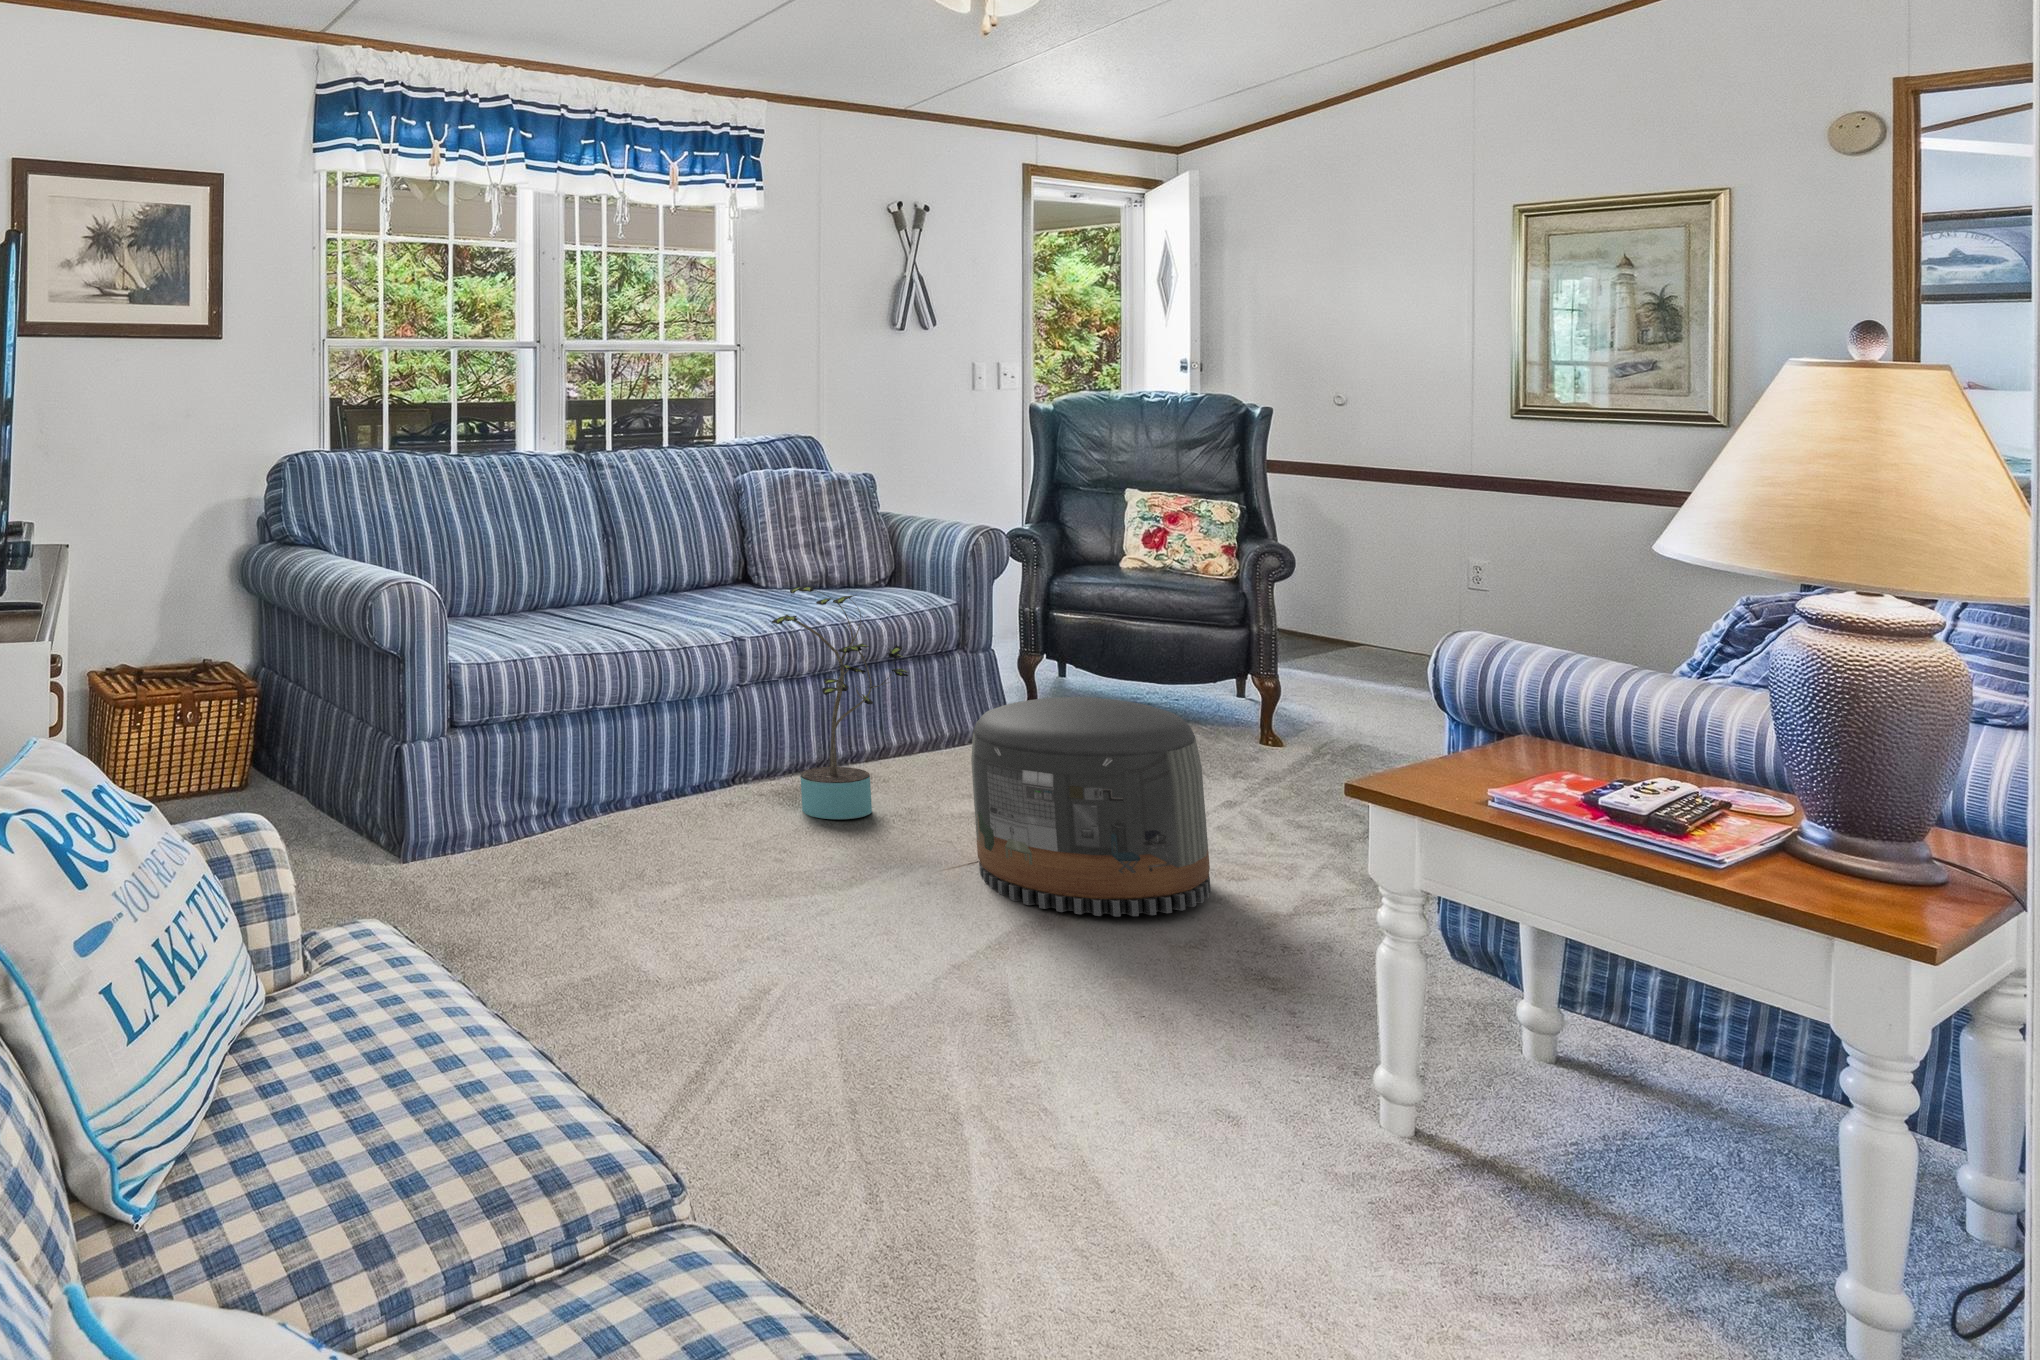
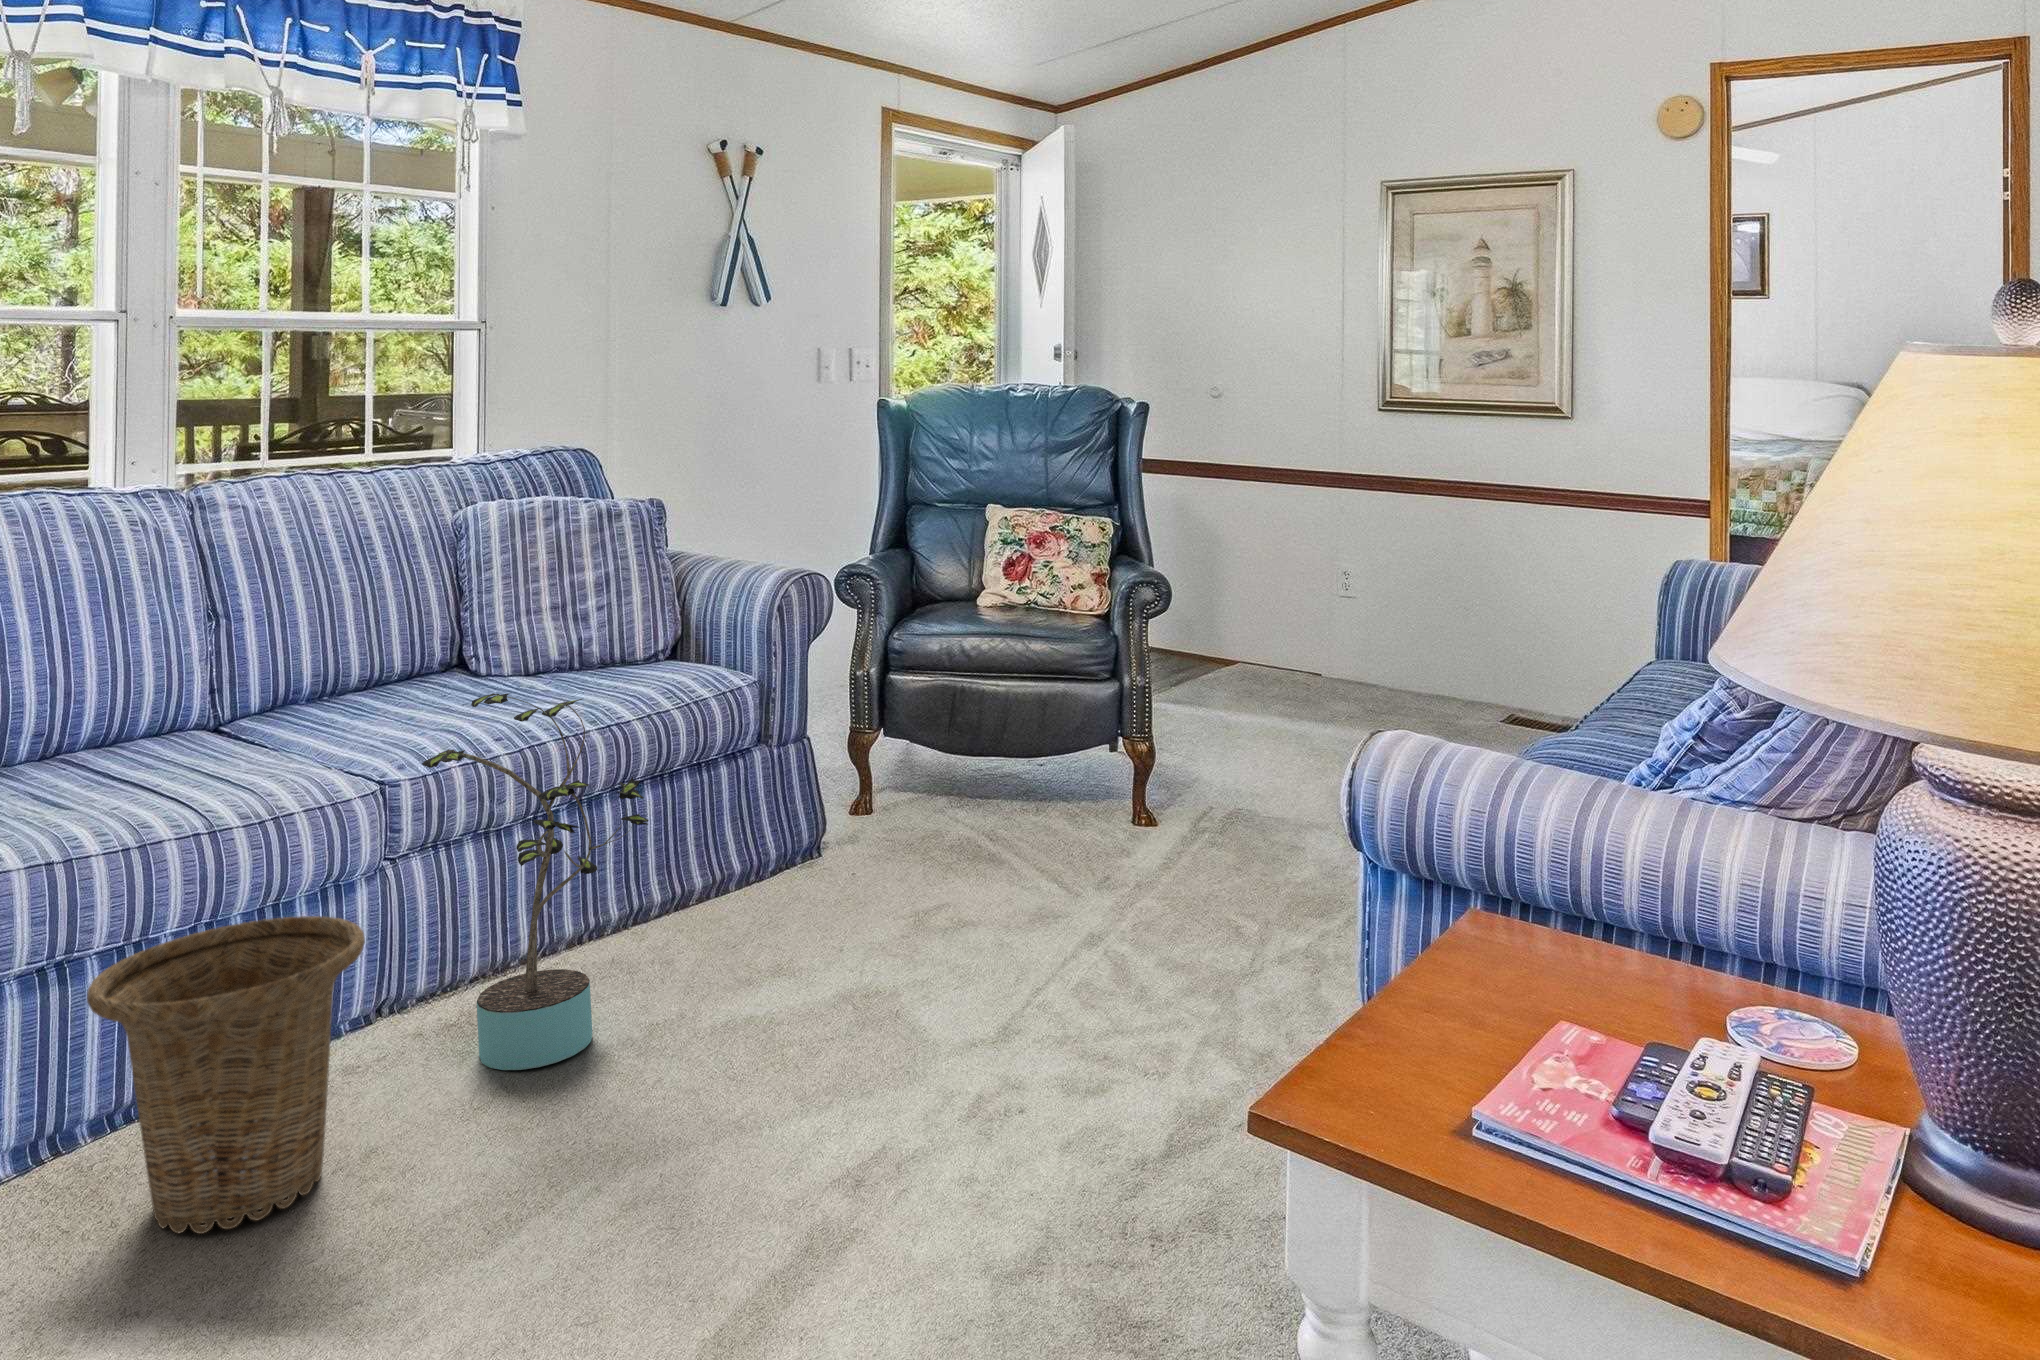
pouf: present [971,697,1211,916] -> none [719,846,1059,1231]
basket: none [617,703,757,861] -> present [87,916,365,1234]

